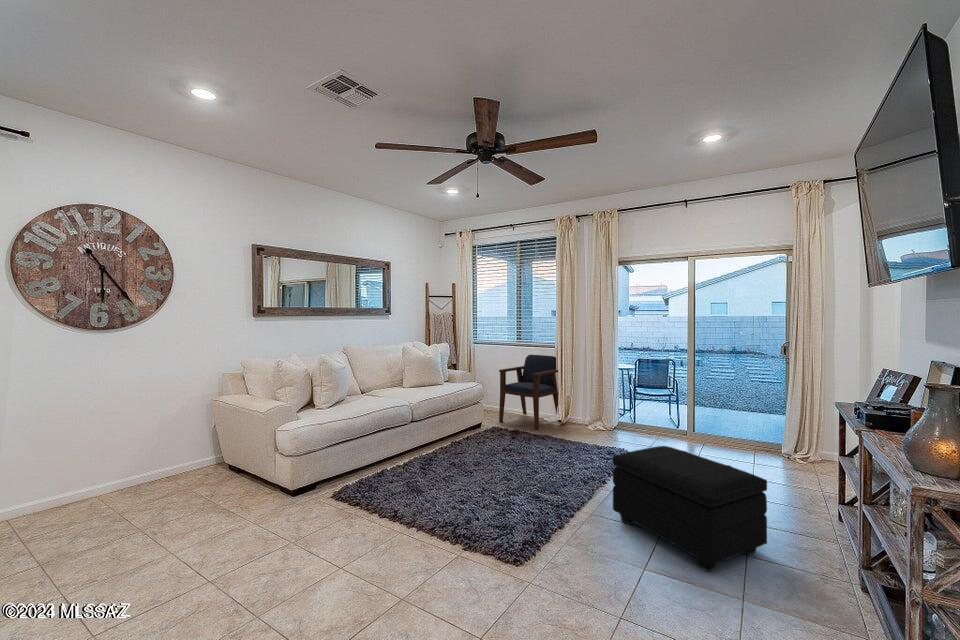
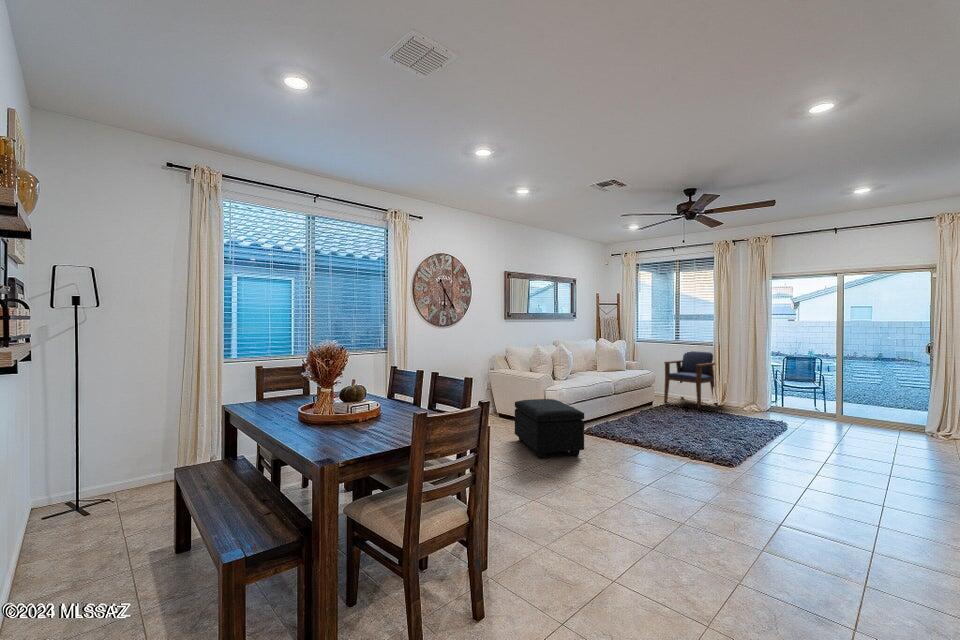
footstool: present [613,446,767,571] -> present [515,399,584,458]

